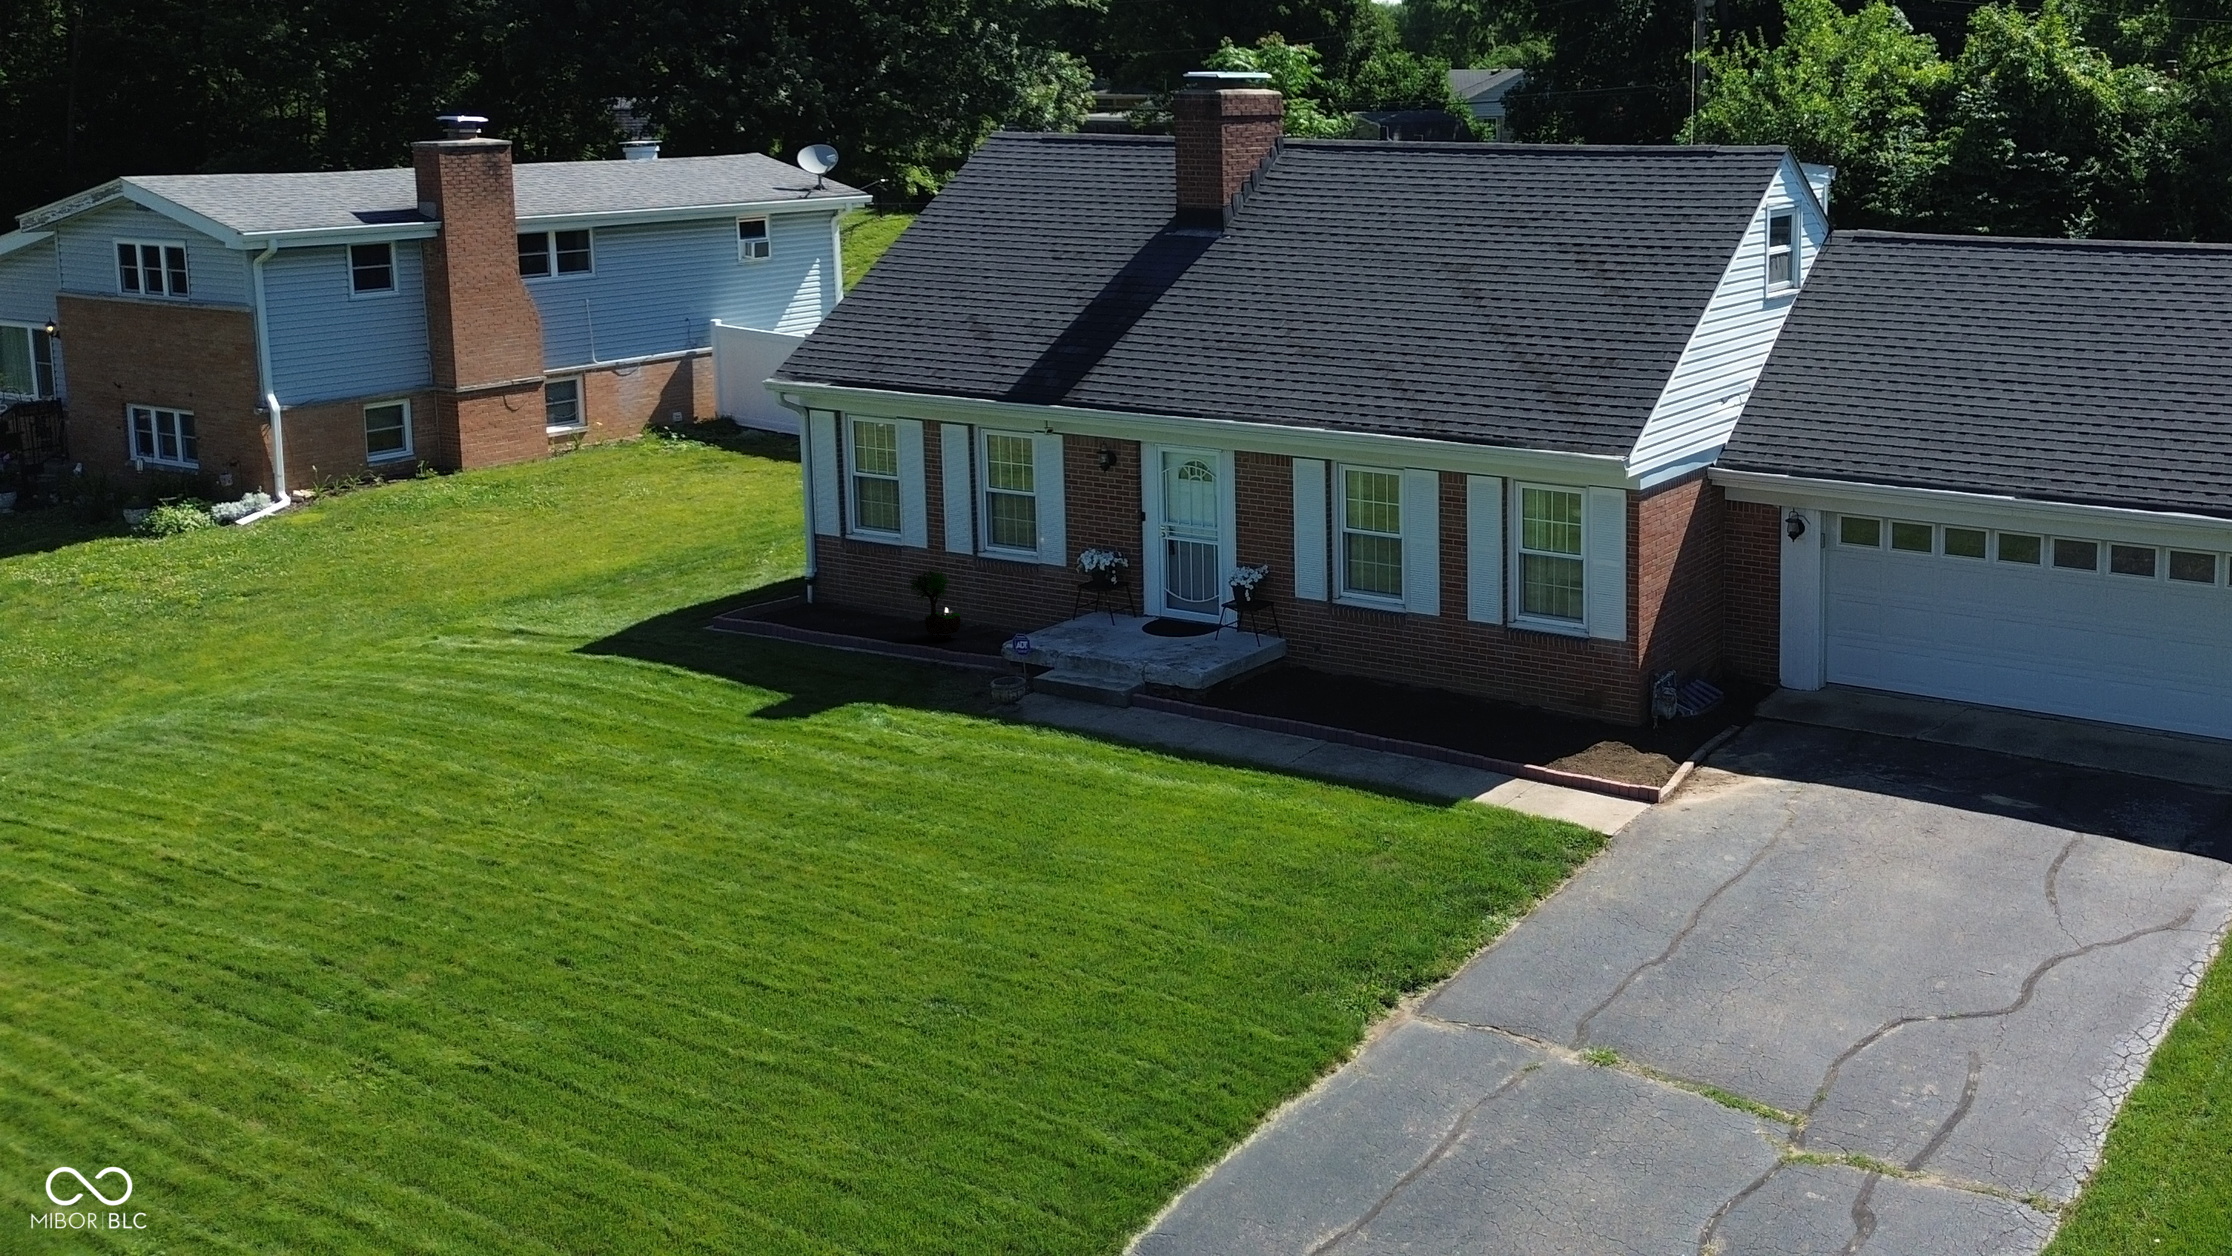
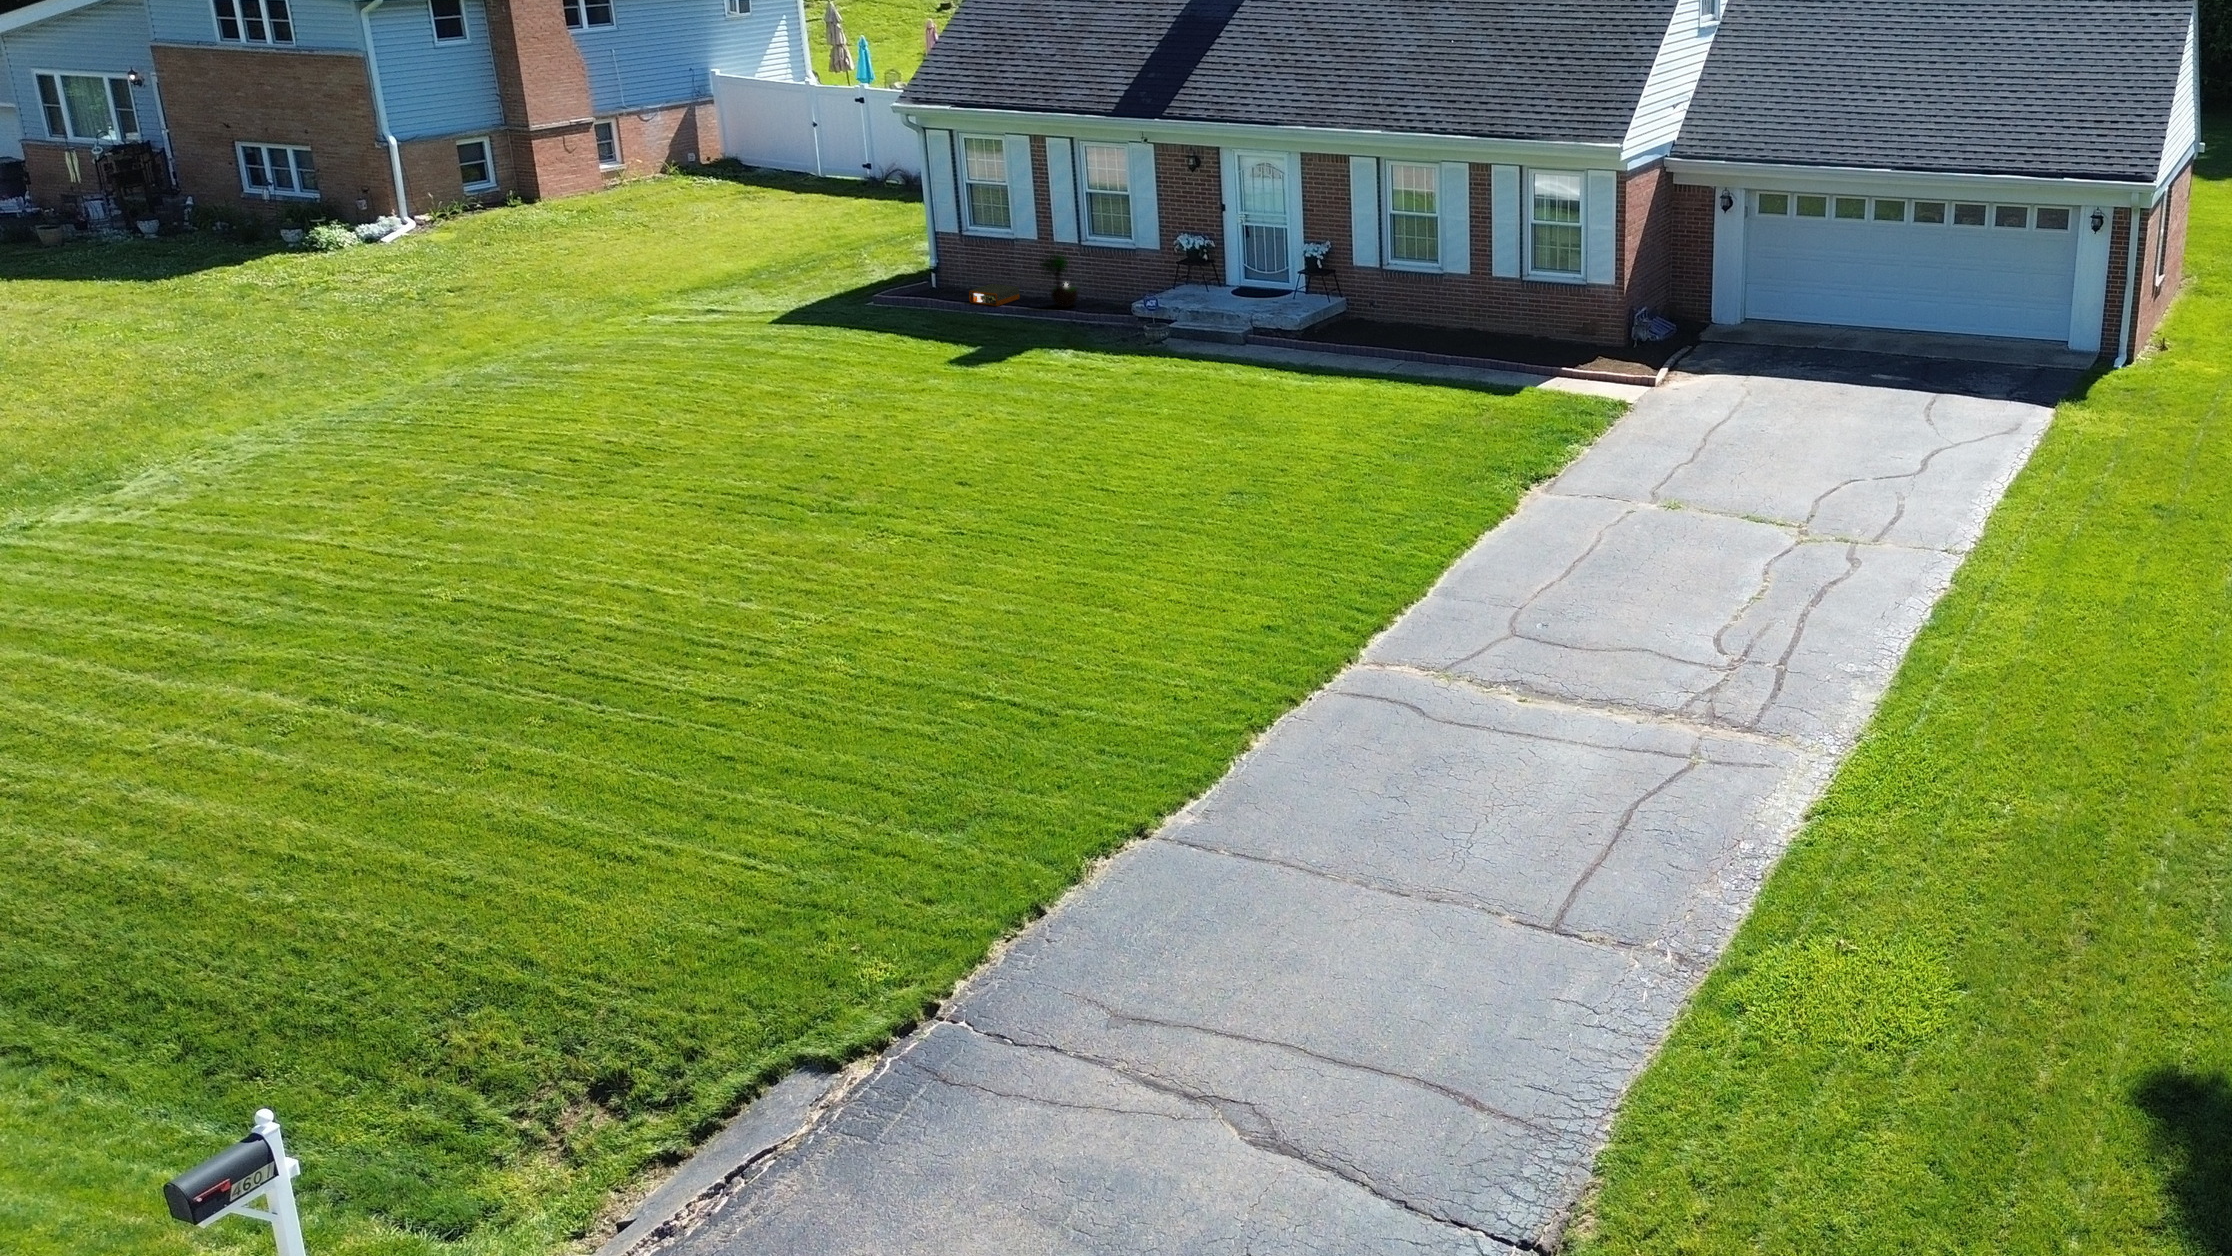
storage box: none [828,604,896,635] -> present [969,284,1020,306]

